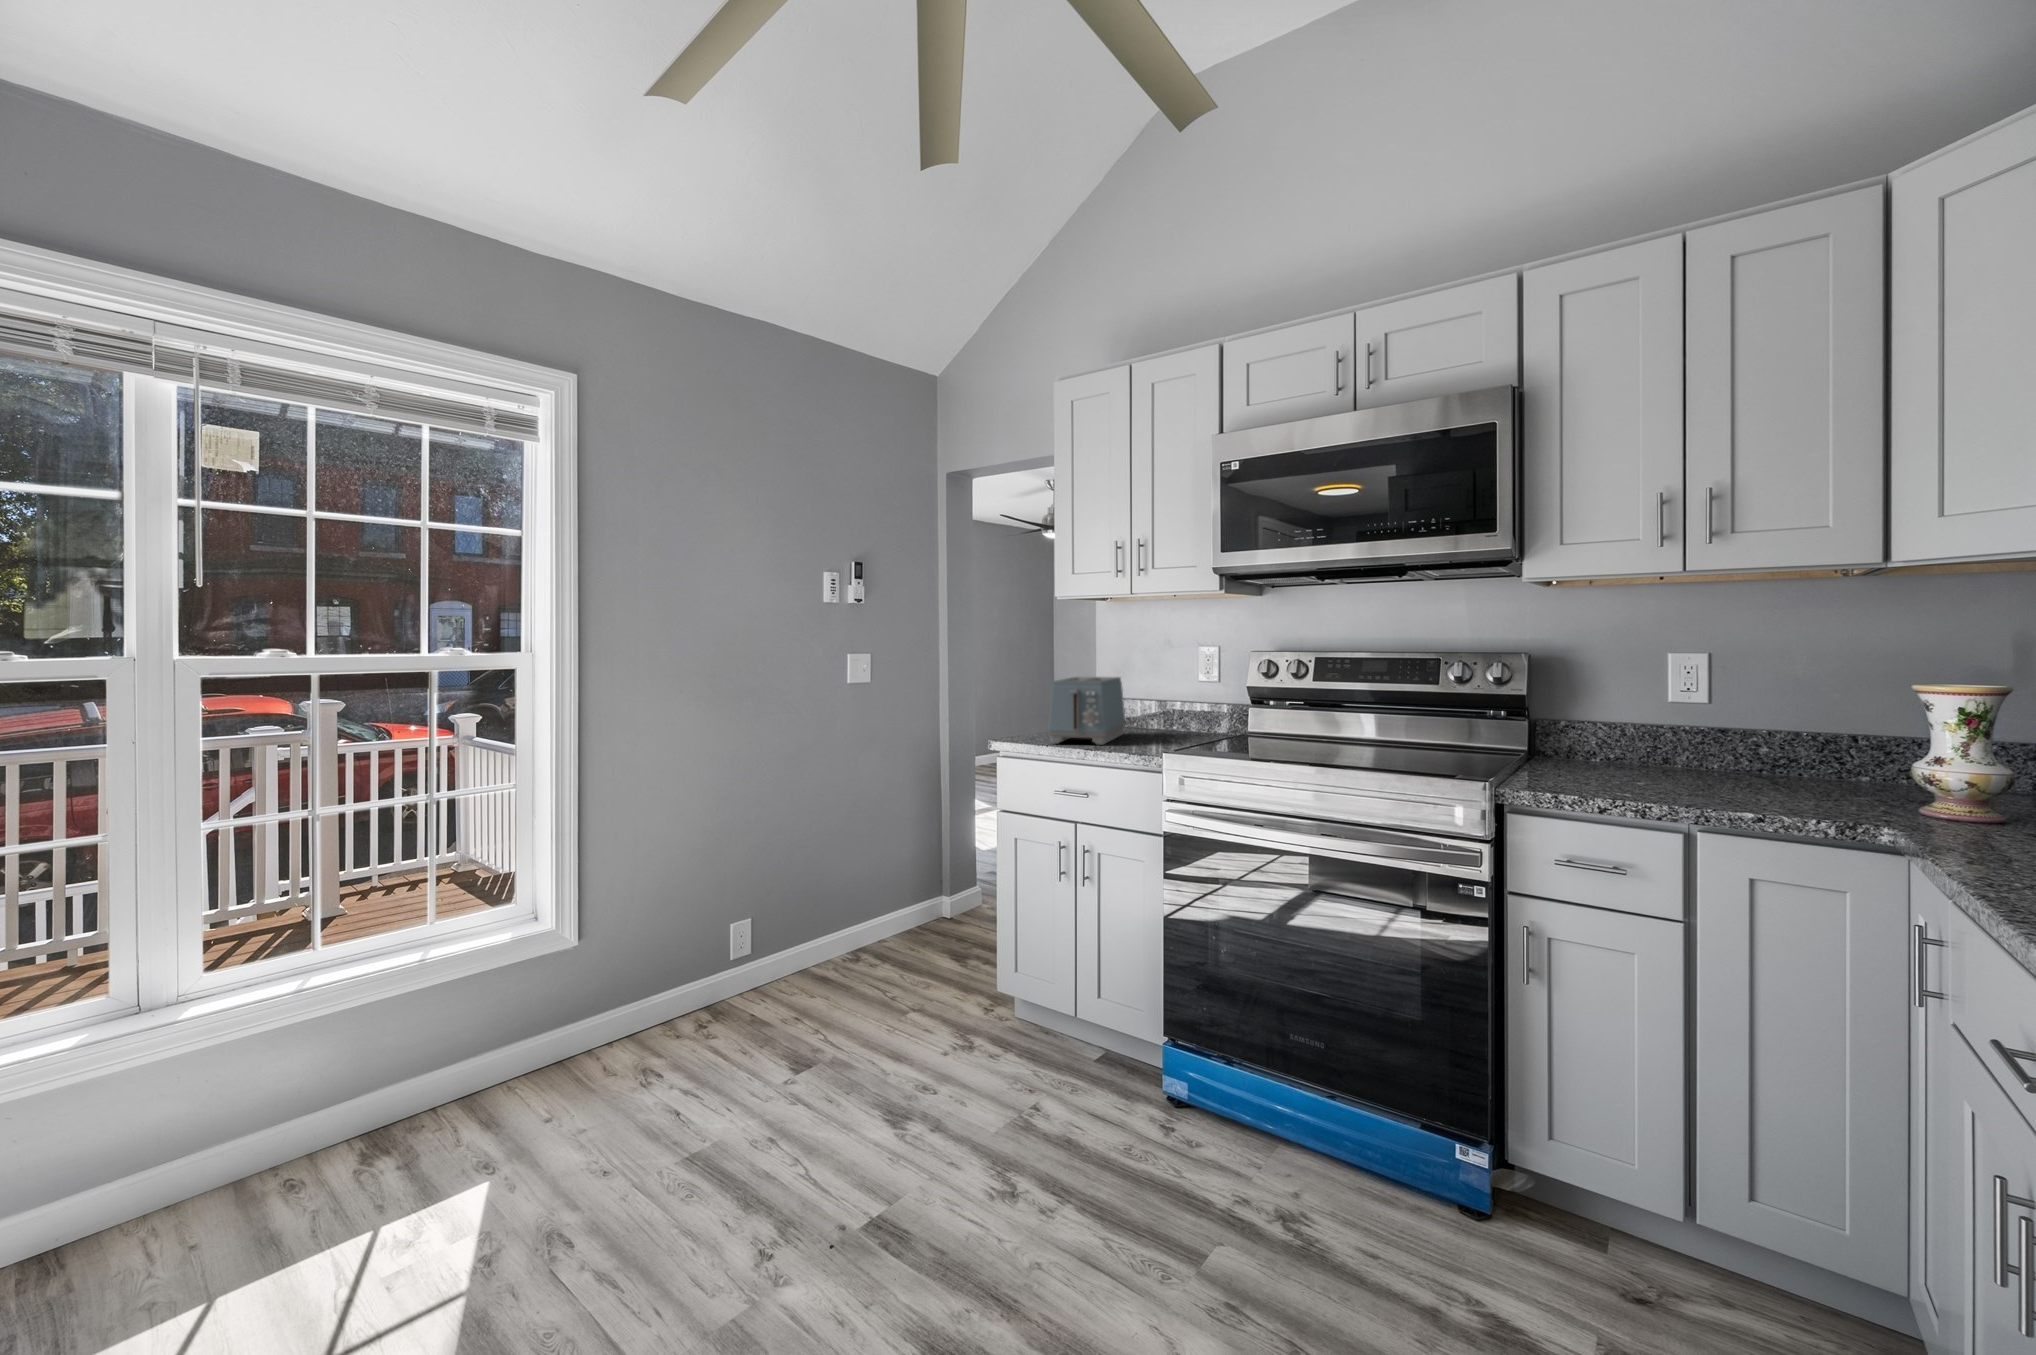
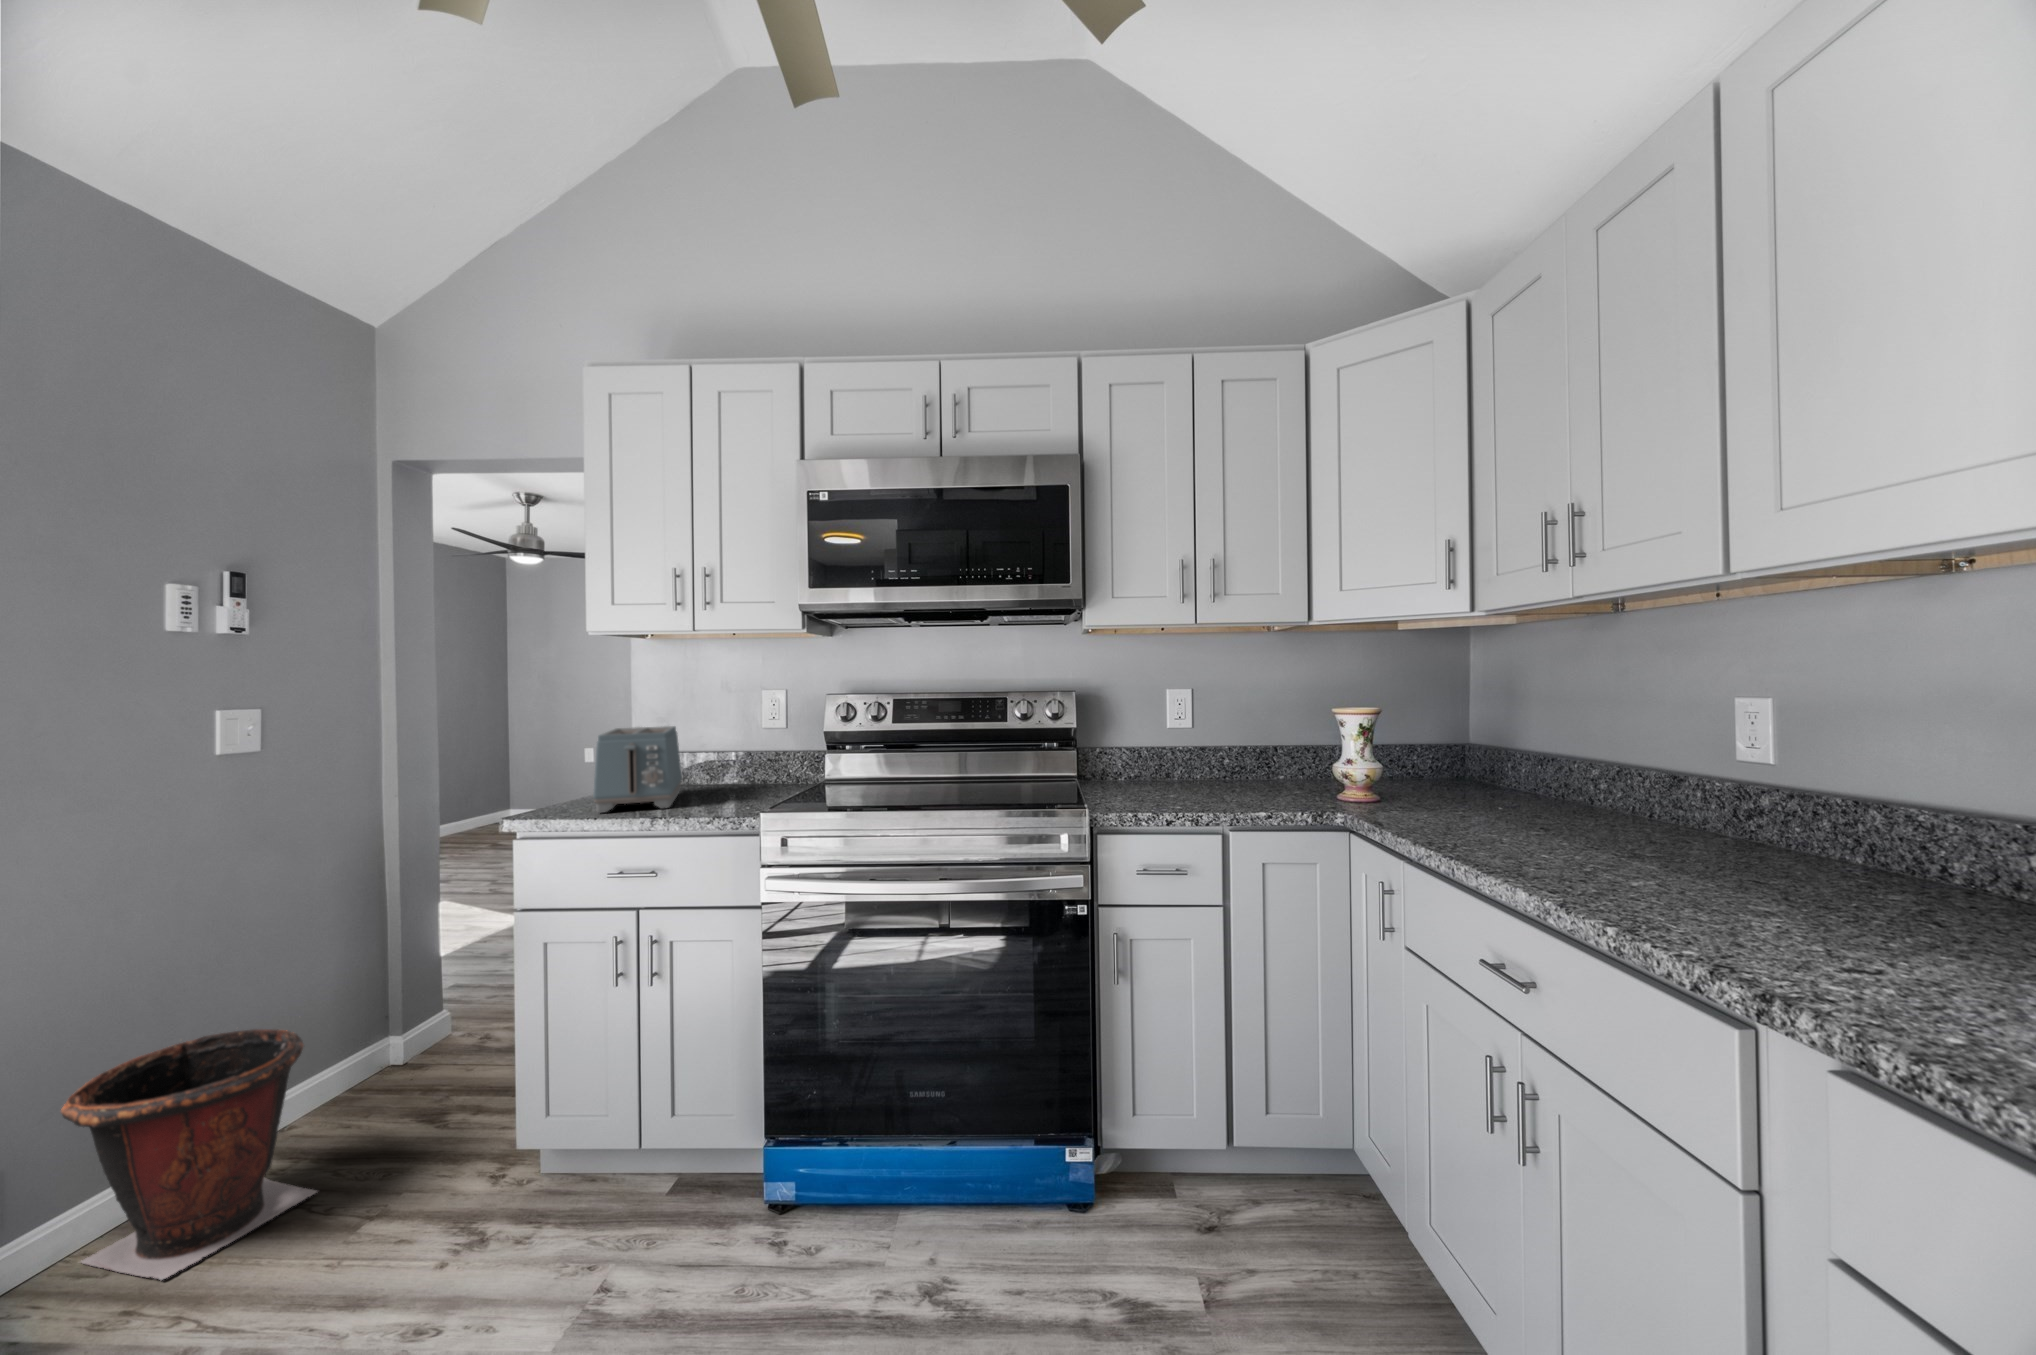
waste bin: none [773,865,892,1009] -> present [61,1029,317,1280]

